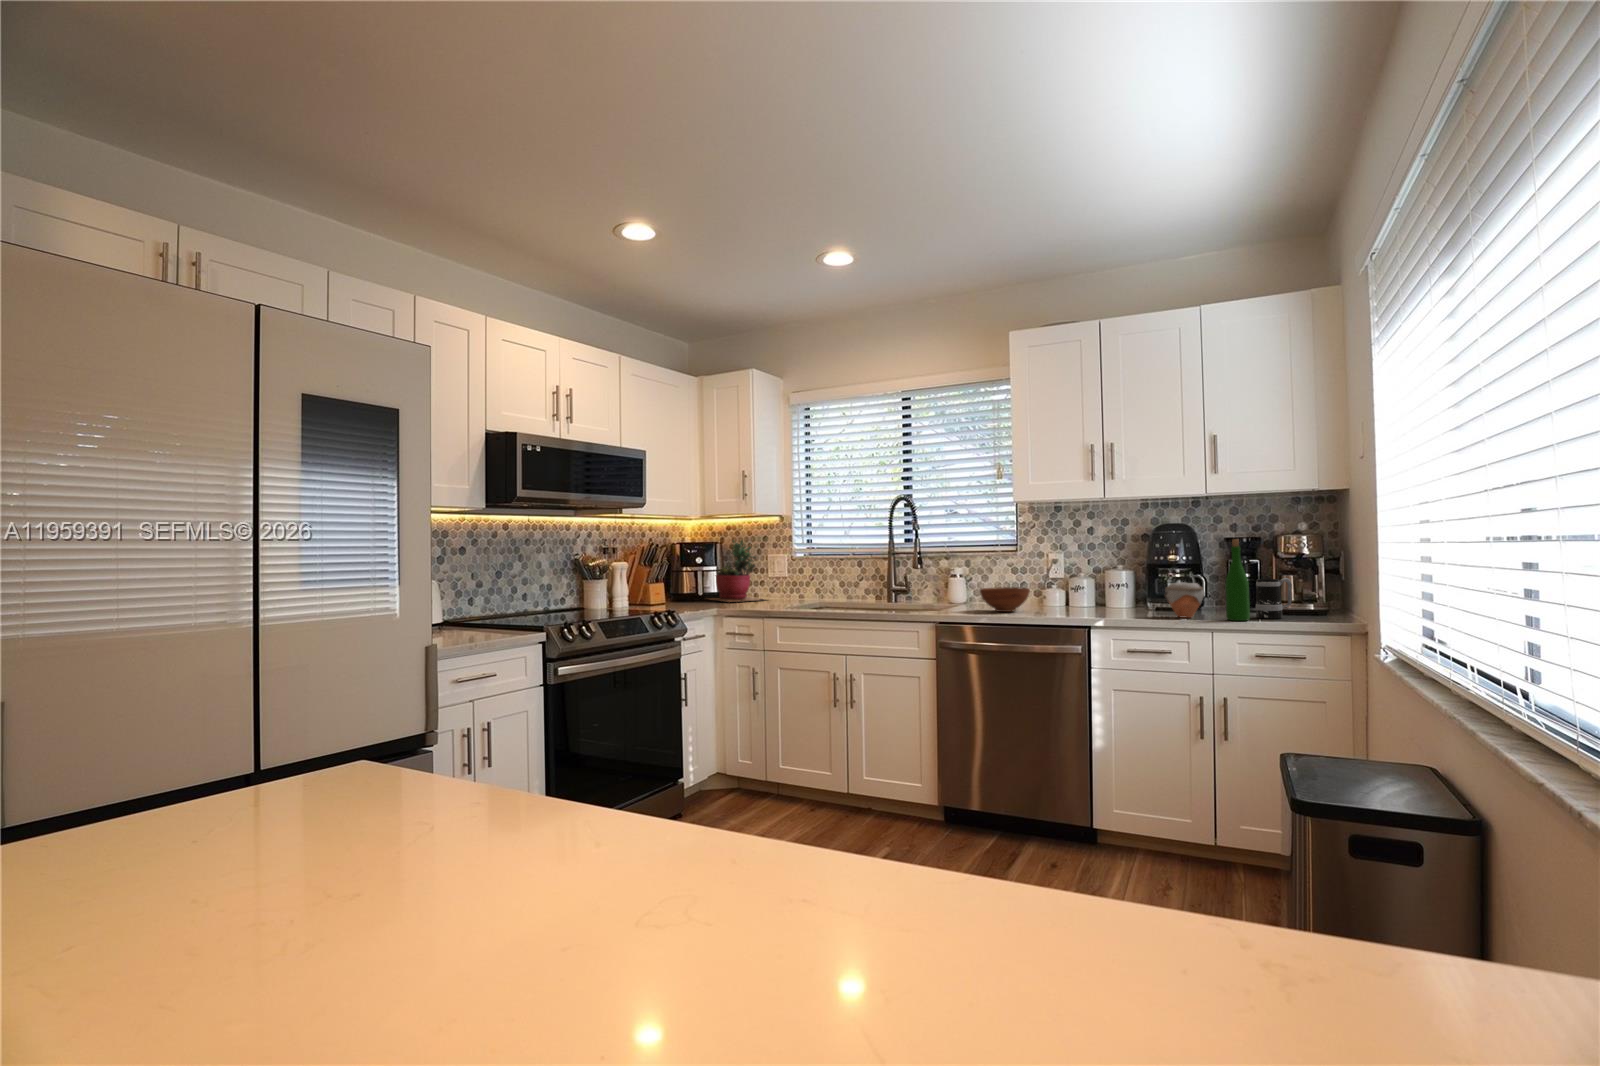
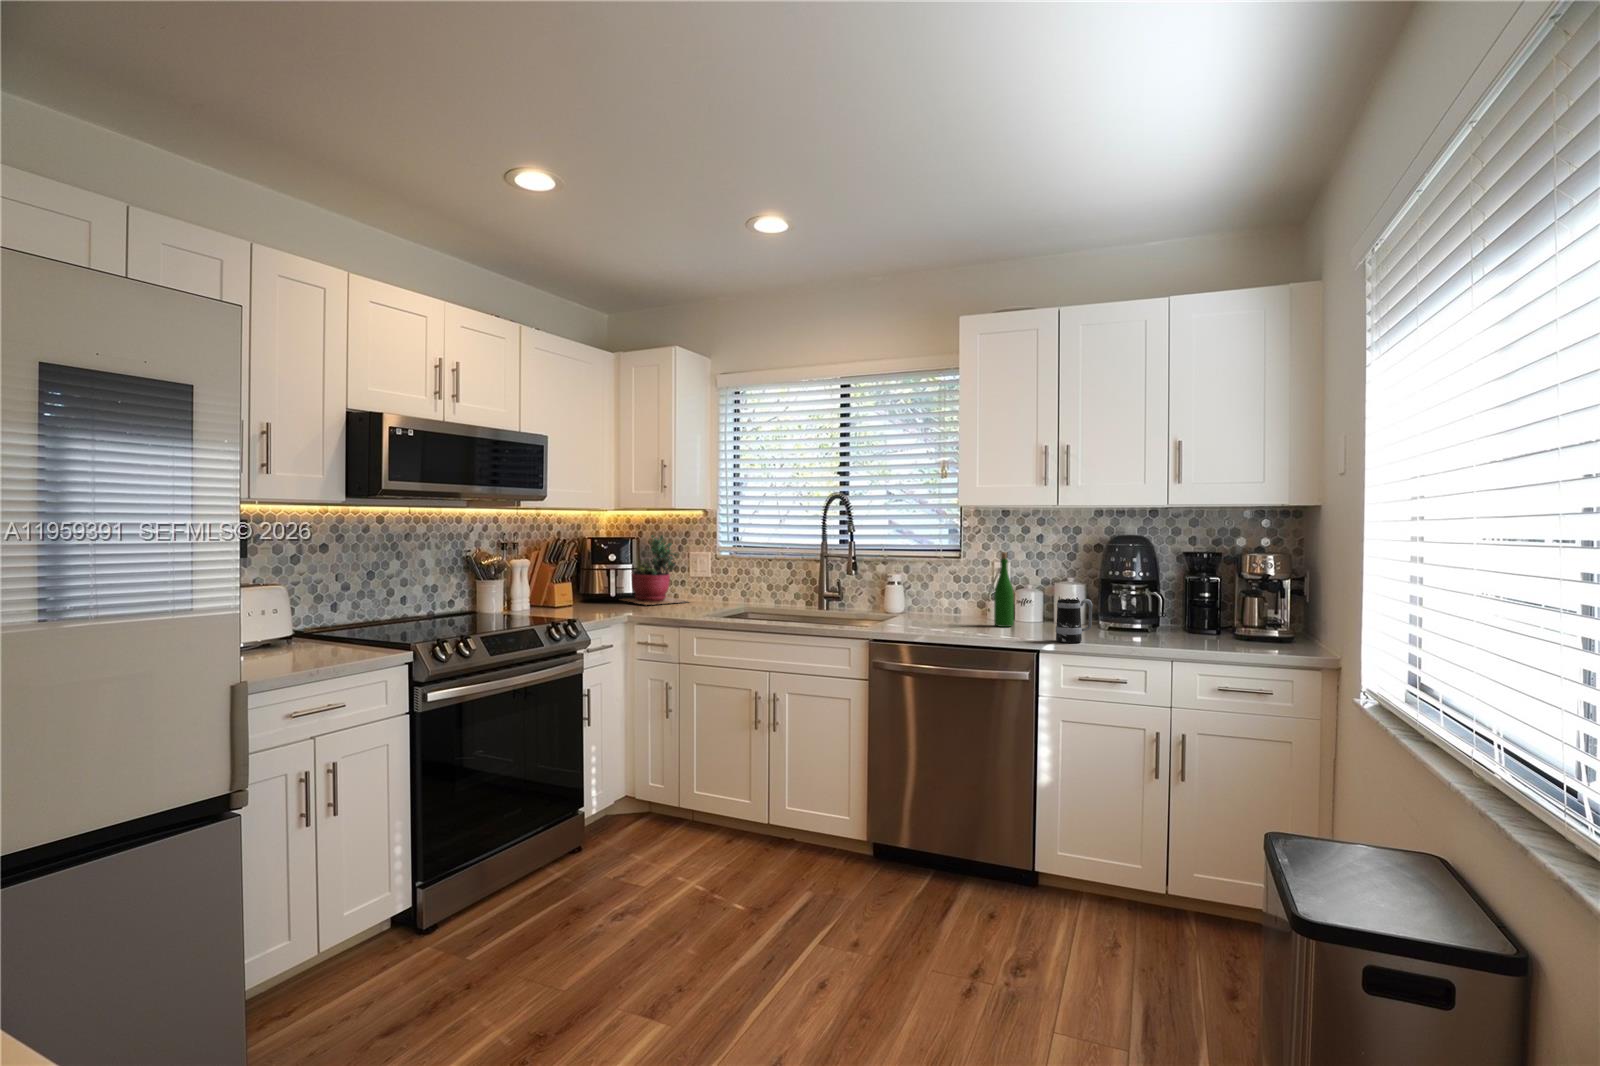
wine bottle: present [1225,539,1250,621] -> present [994,552,1014,627]
mug: present [1256,578,1292,619] -> present [1056,599,1092,643]
jar: present [1165,582,1205,618] -> none [1119,603,1164,642]
bowl: present [980,587,1030,612] -> none [919,600,974,628]

